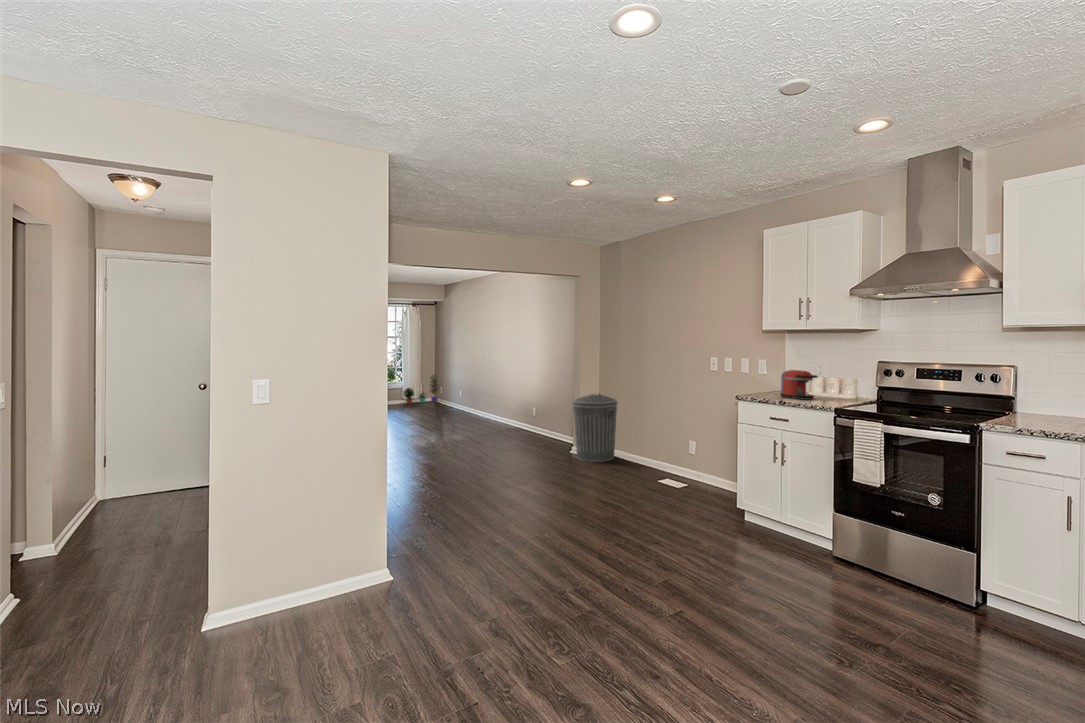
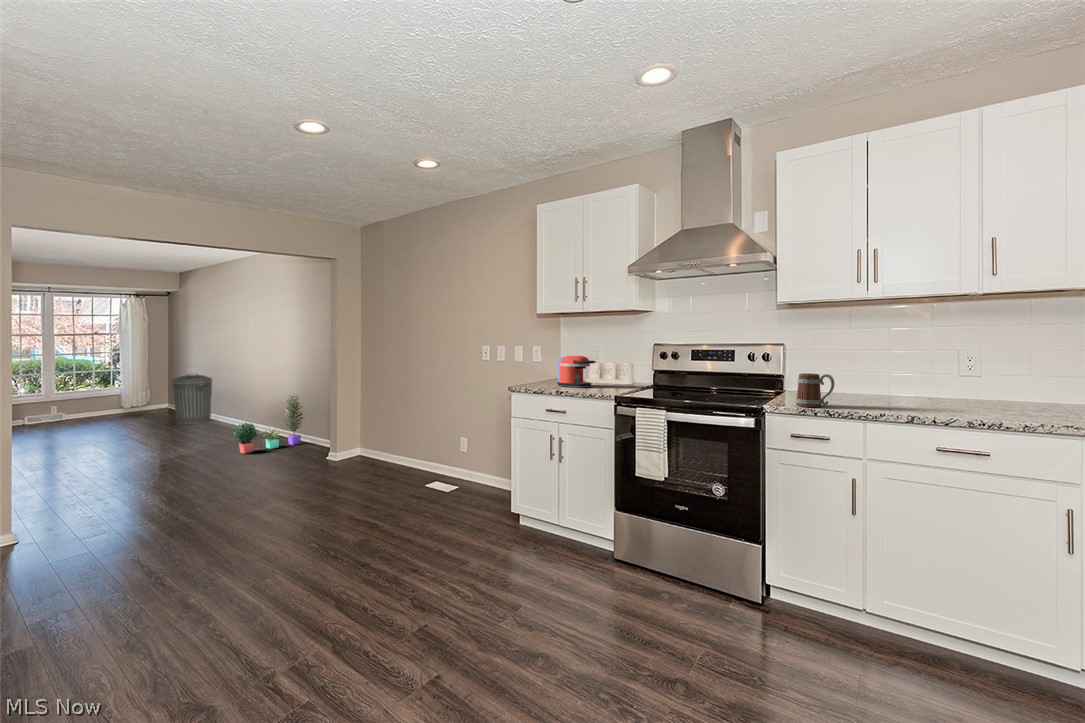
potted plant: present [404,375,437,404] -> present [234,396,303,454]
trash can: present [573,394,618,462] -> present [172,374,212,424]
mug: none [1016,397,1059,429] -> present [796,373,834,407]

